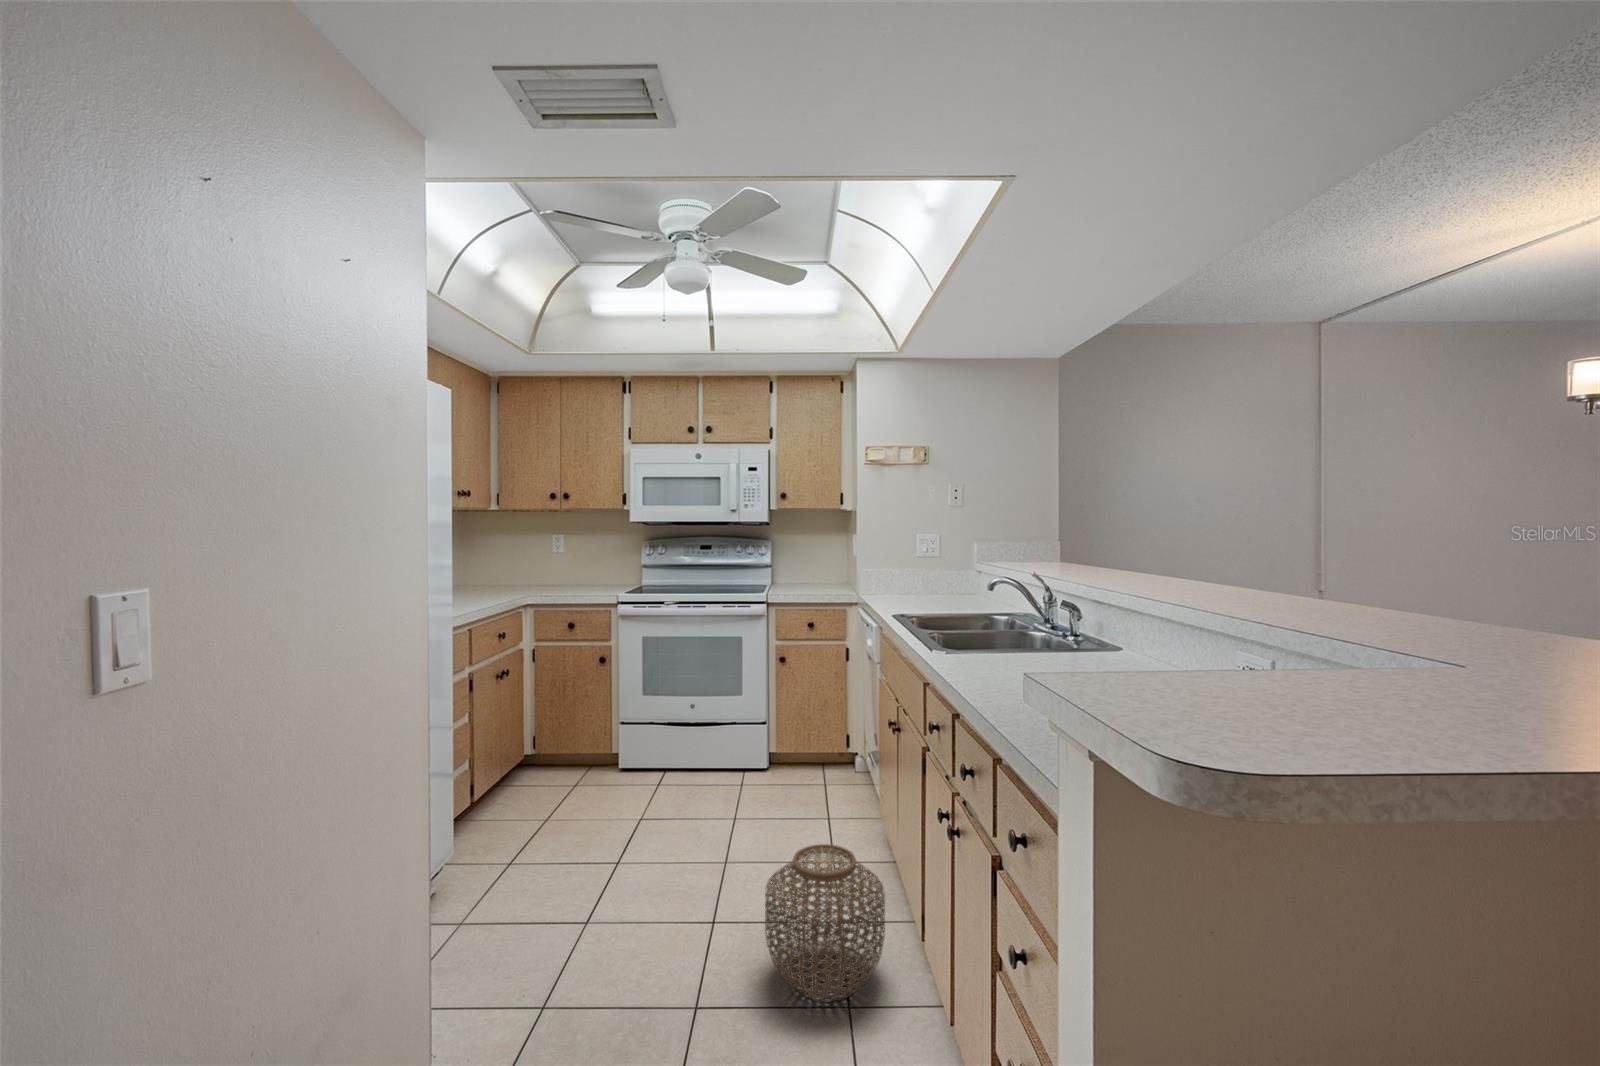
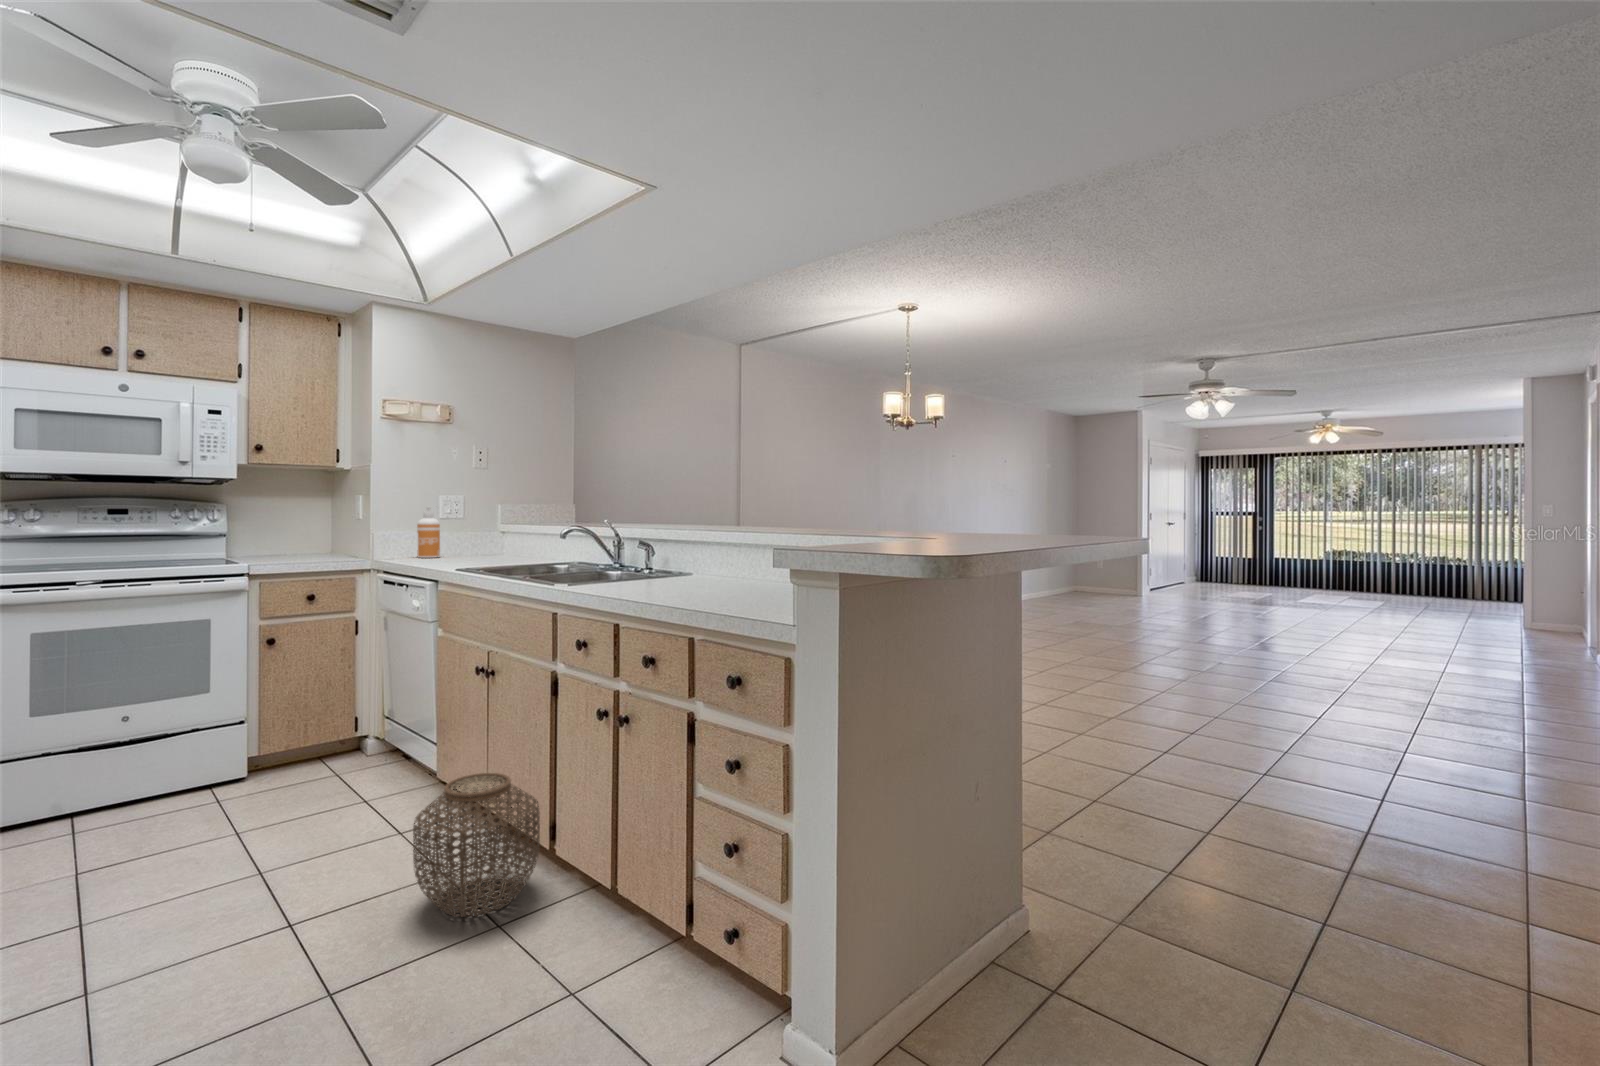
soap dispenser: none [898,543,918,593] -> present [417,506,440,558]

